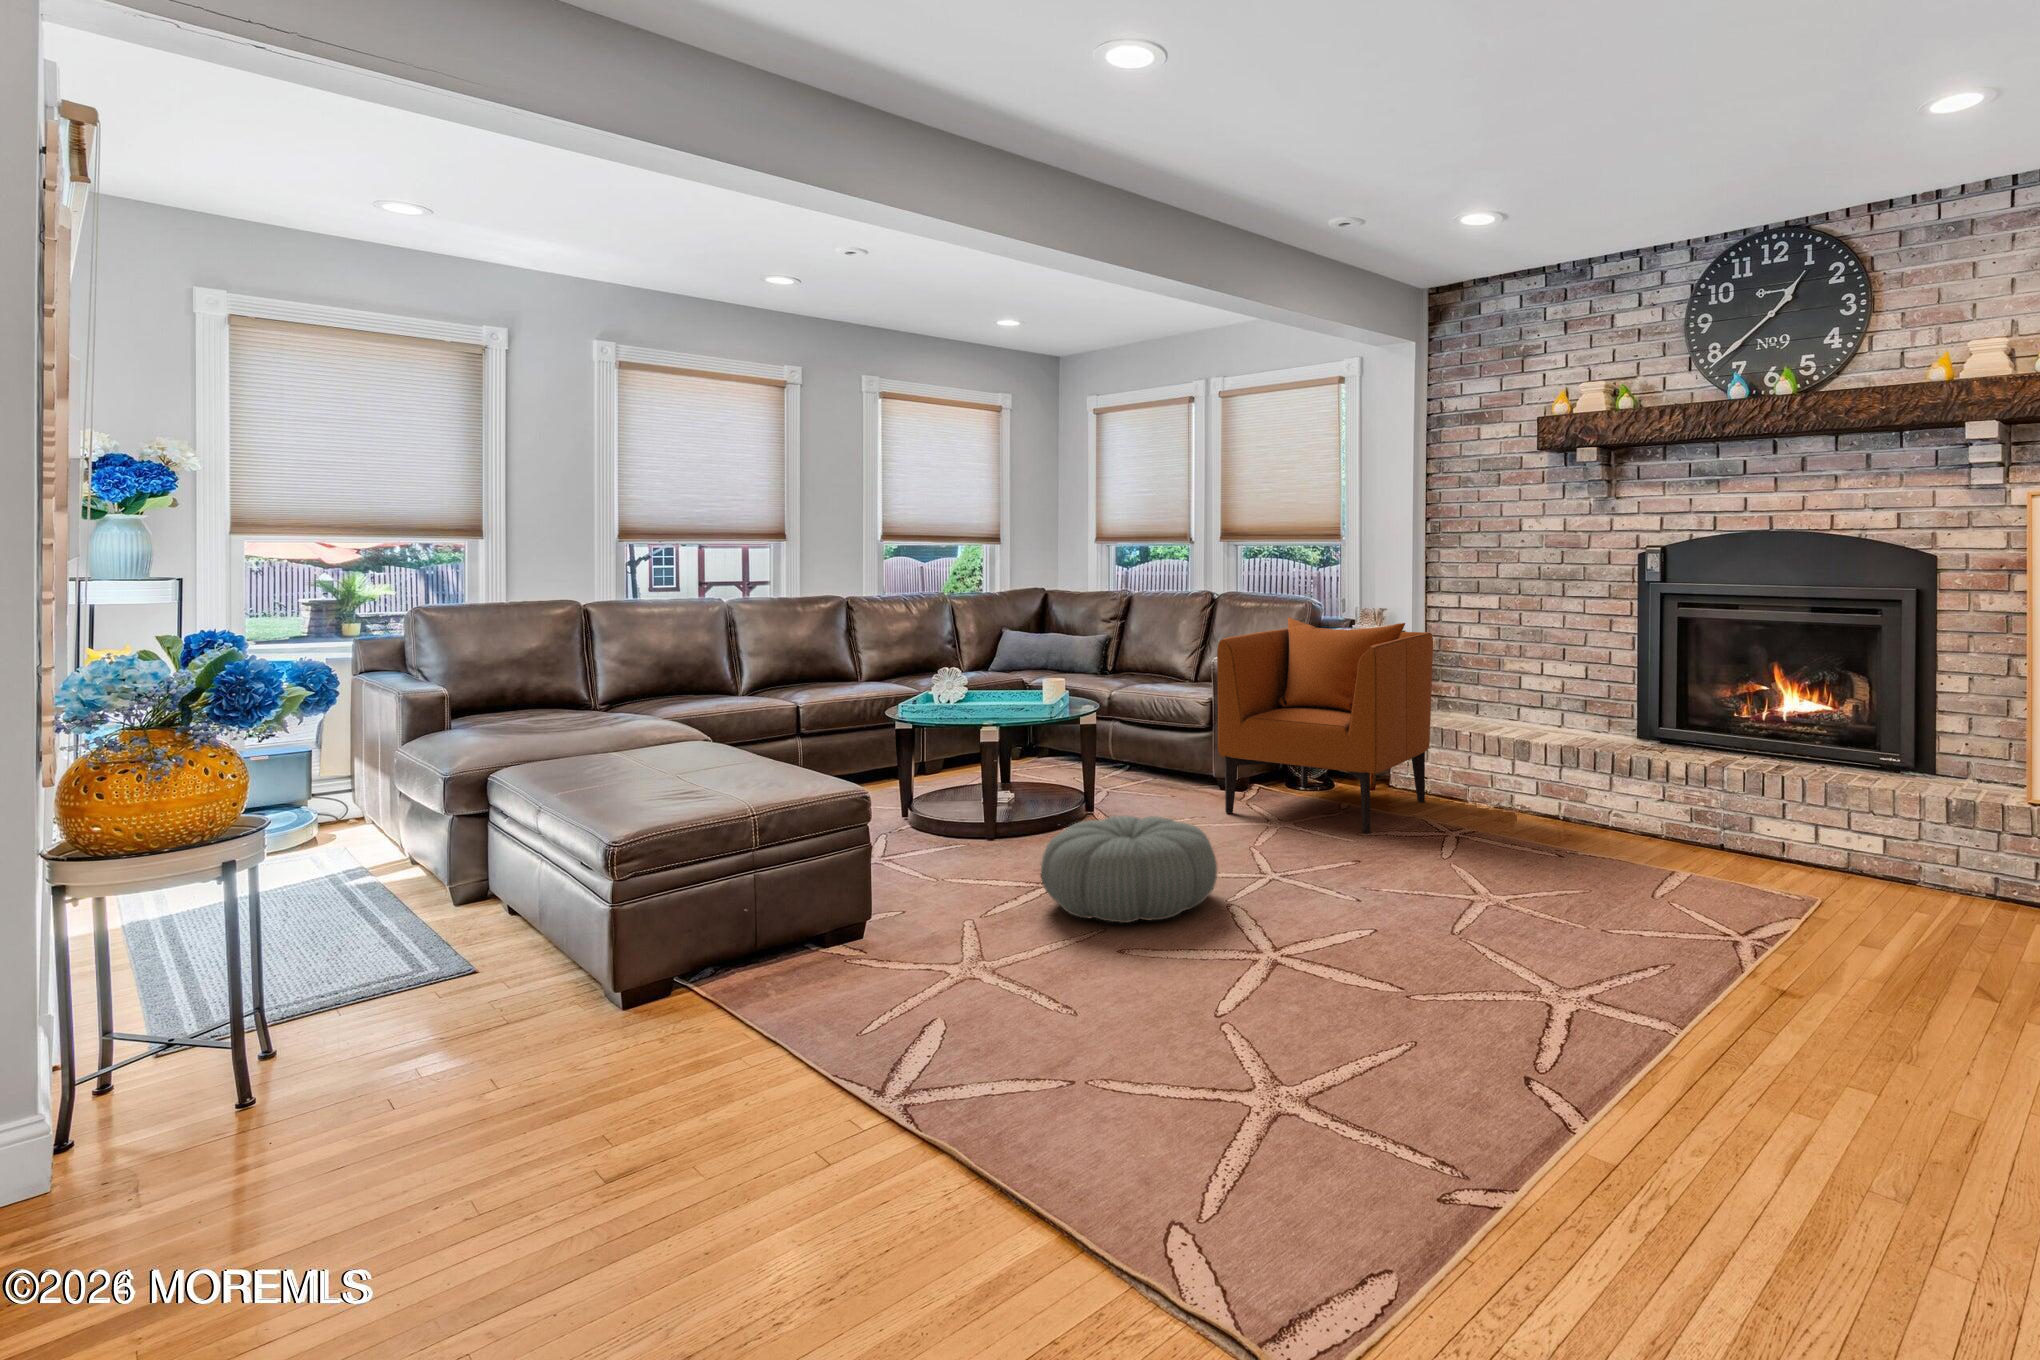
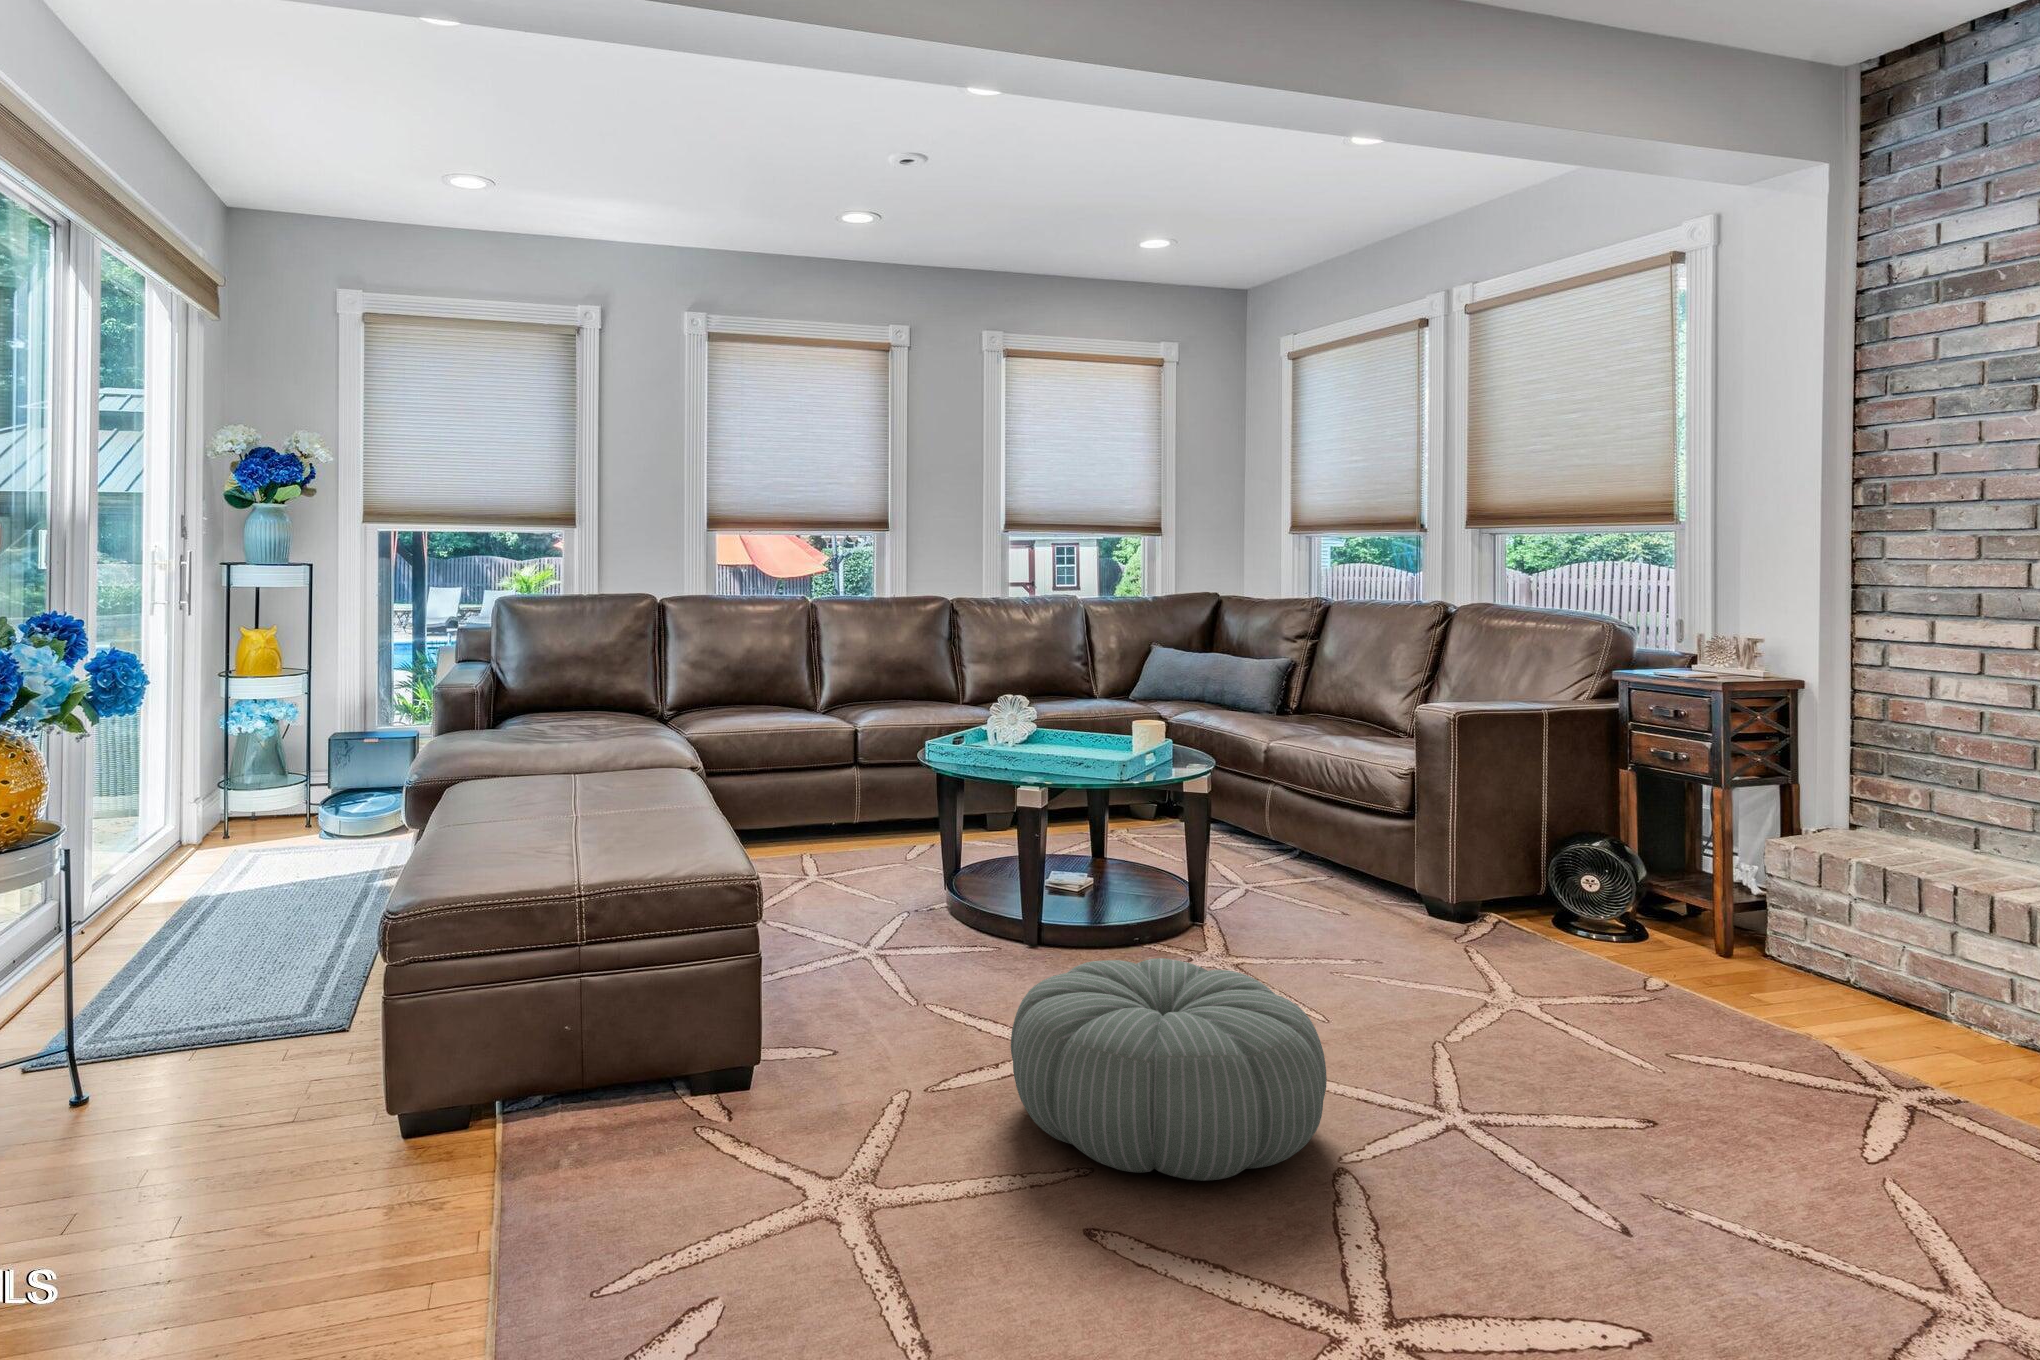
armchair: present [1217,617,1433,834] -> none [1411,644,1861,1054]

